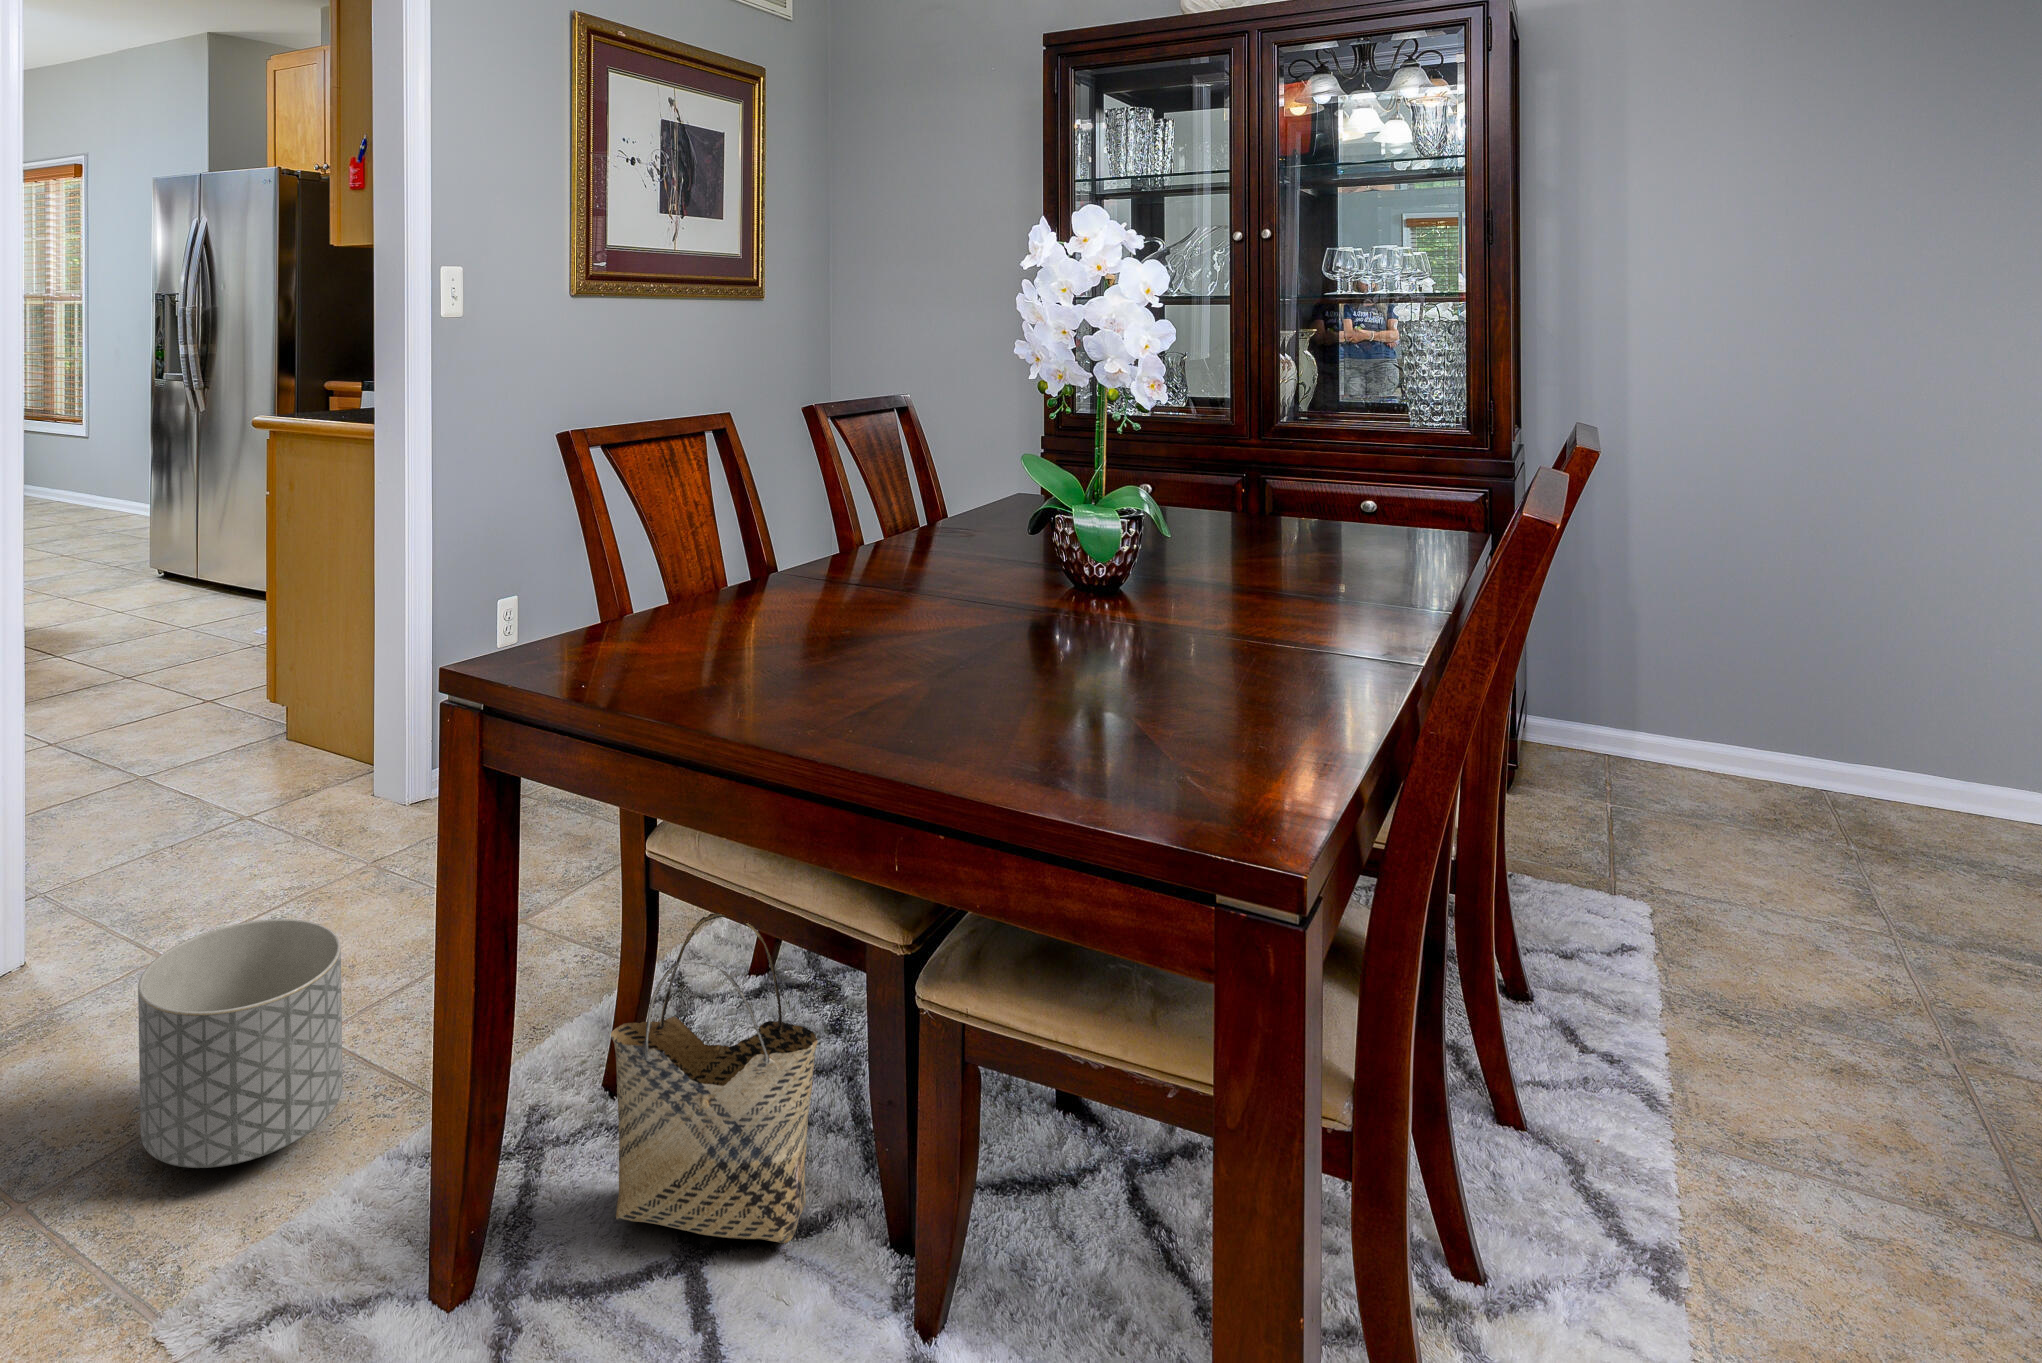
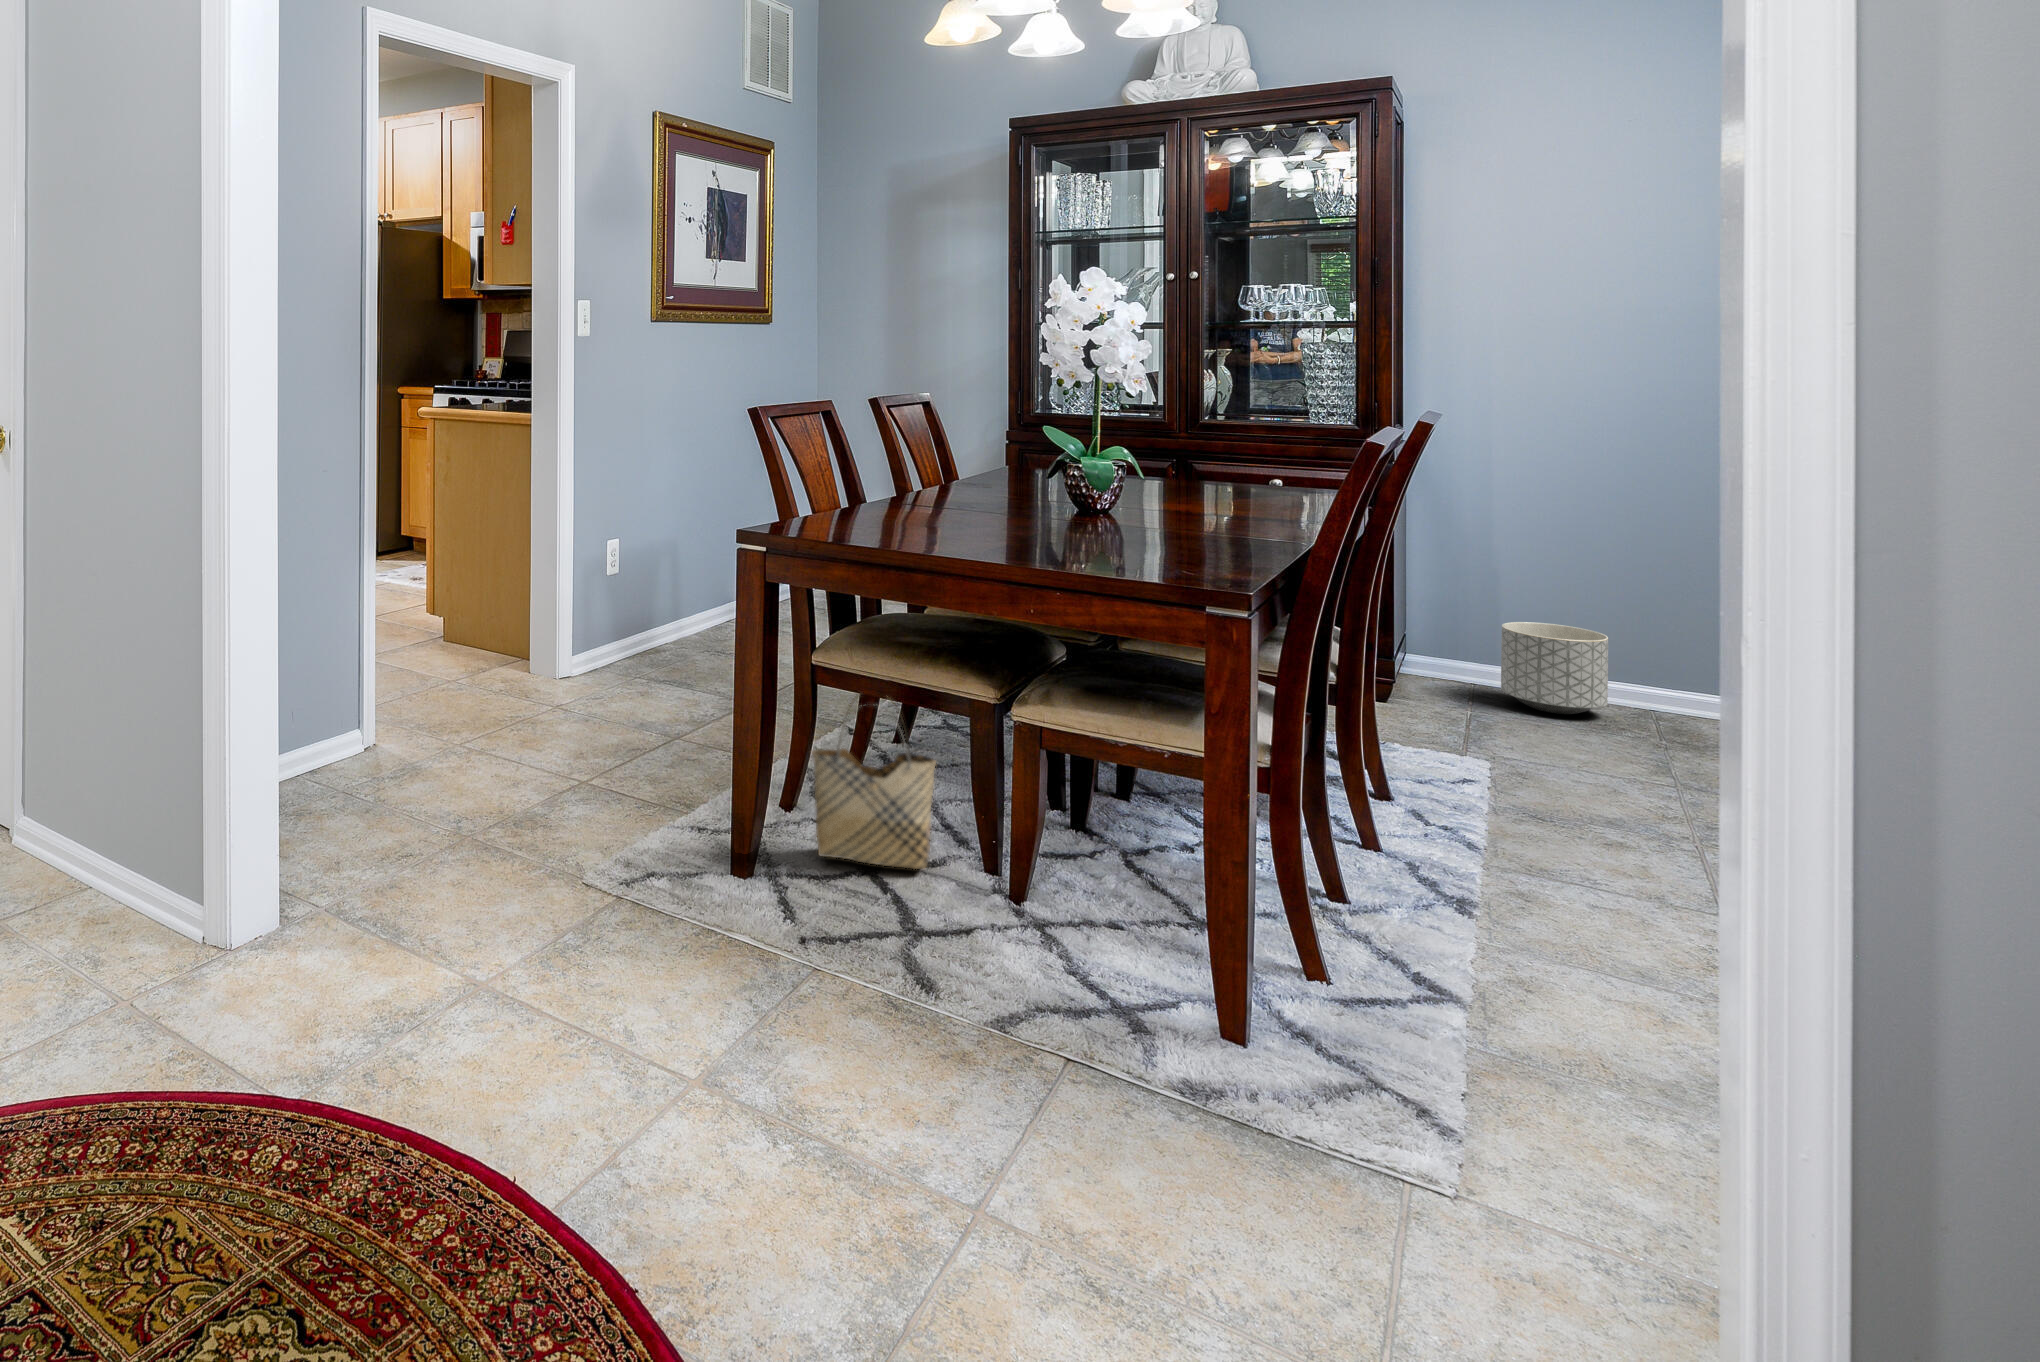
planter: present [138,919,343,1168] -> present [1501,622,1608,714]

